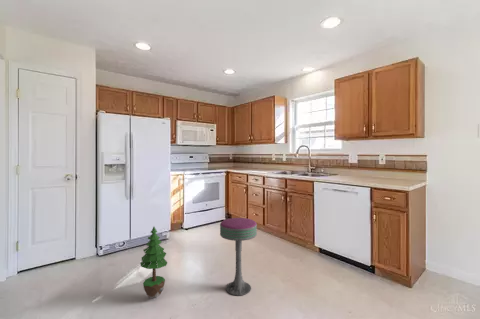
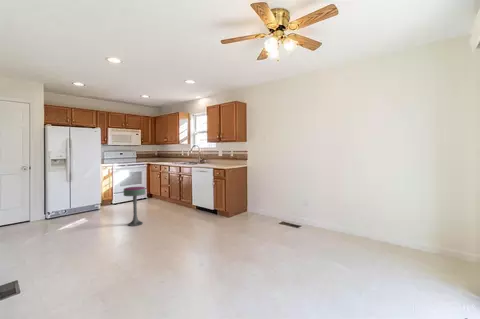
potted tree: present [140,227,167,298] -> none [75,190,92,230]

